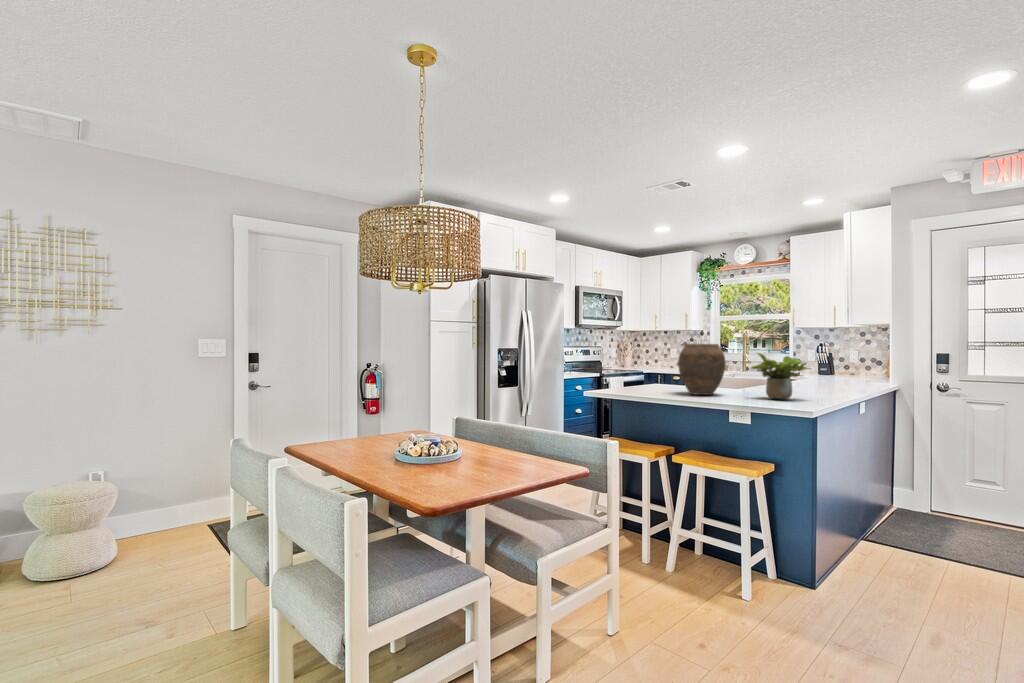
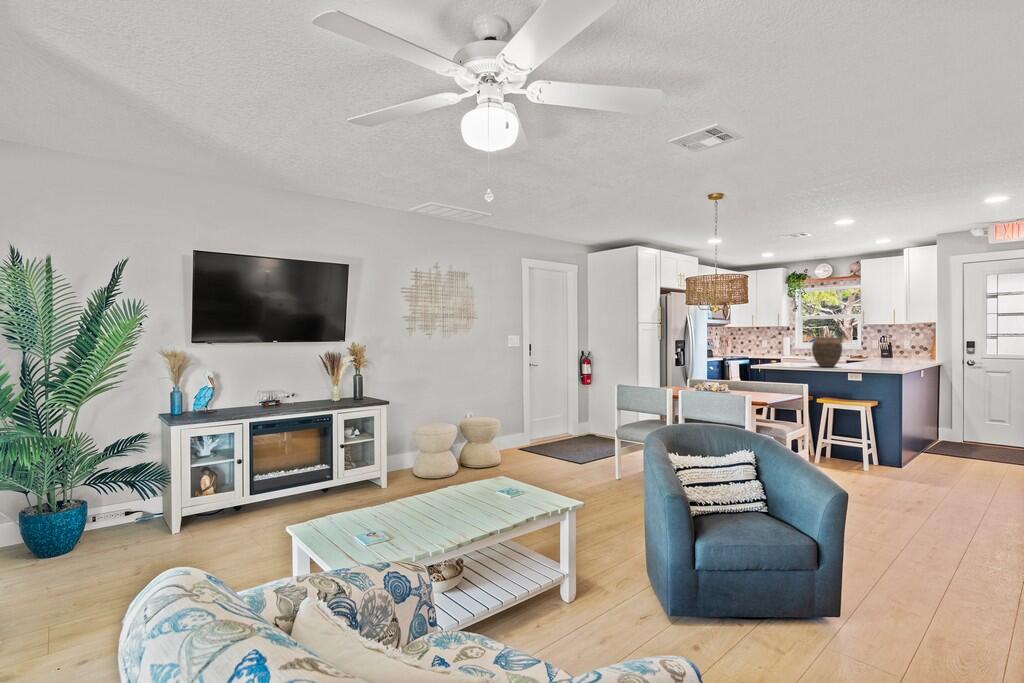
potted plant: present [751,353,810,399] -> none [859,342,896,368]

